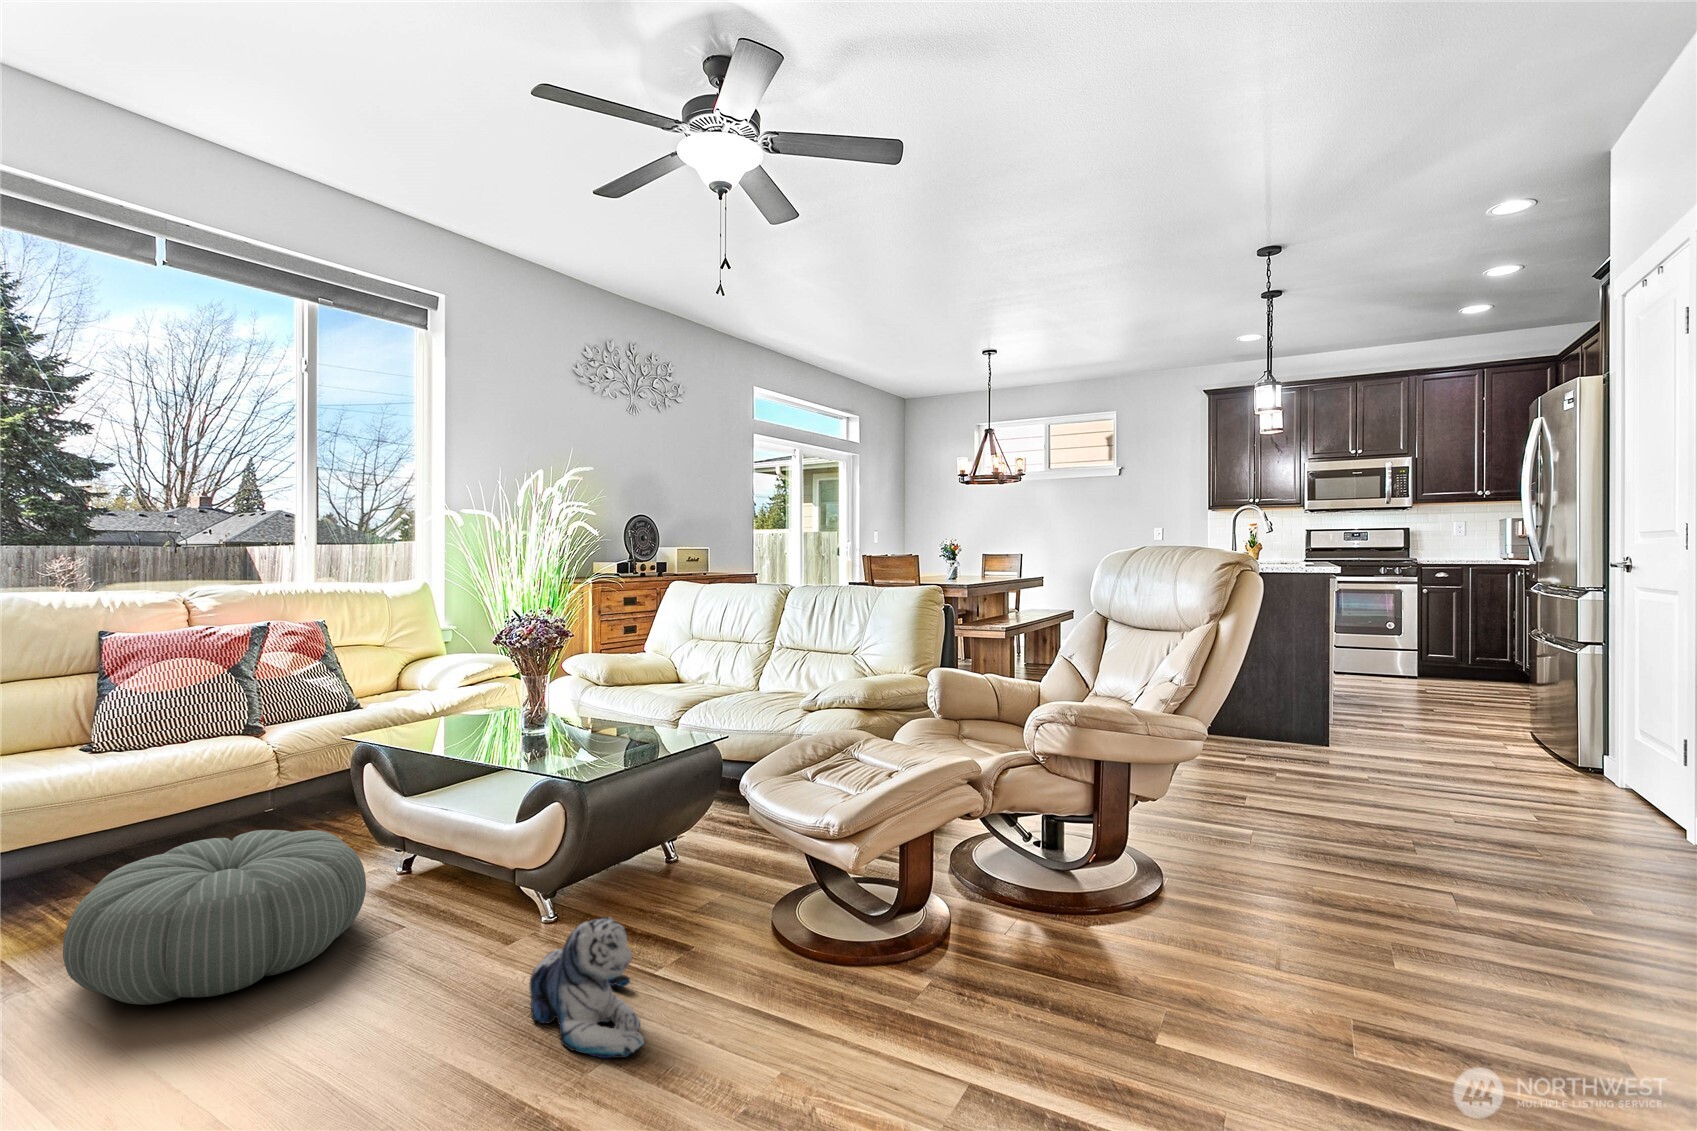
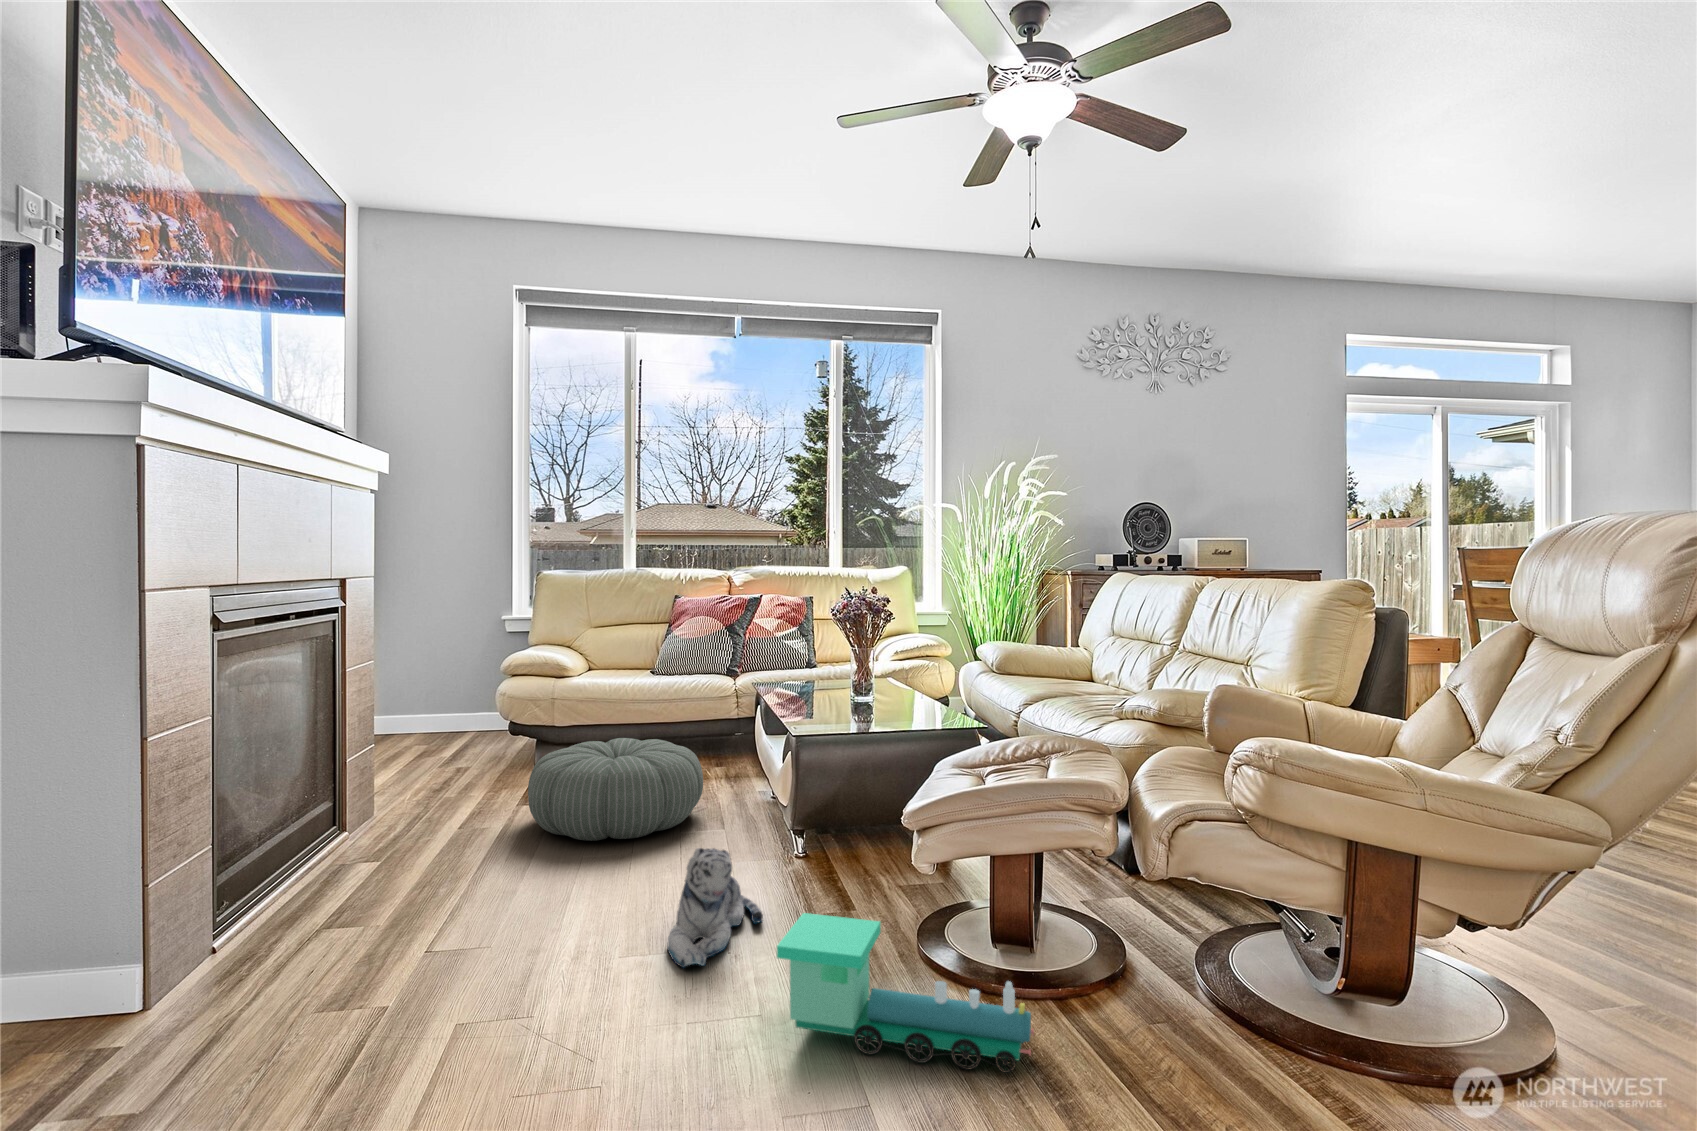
toy train: none [784,920,989,1044] -> present [777,913,1034,1073]

